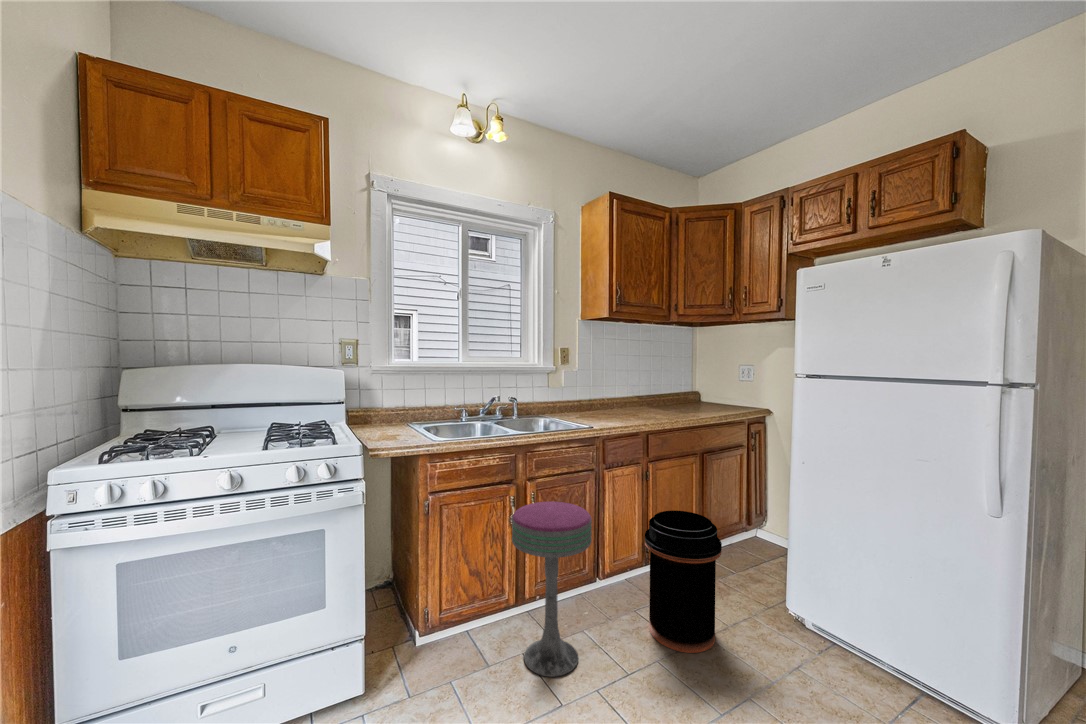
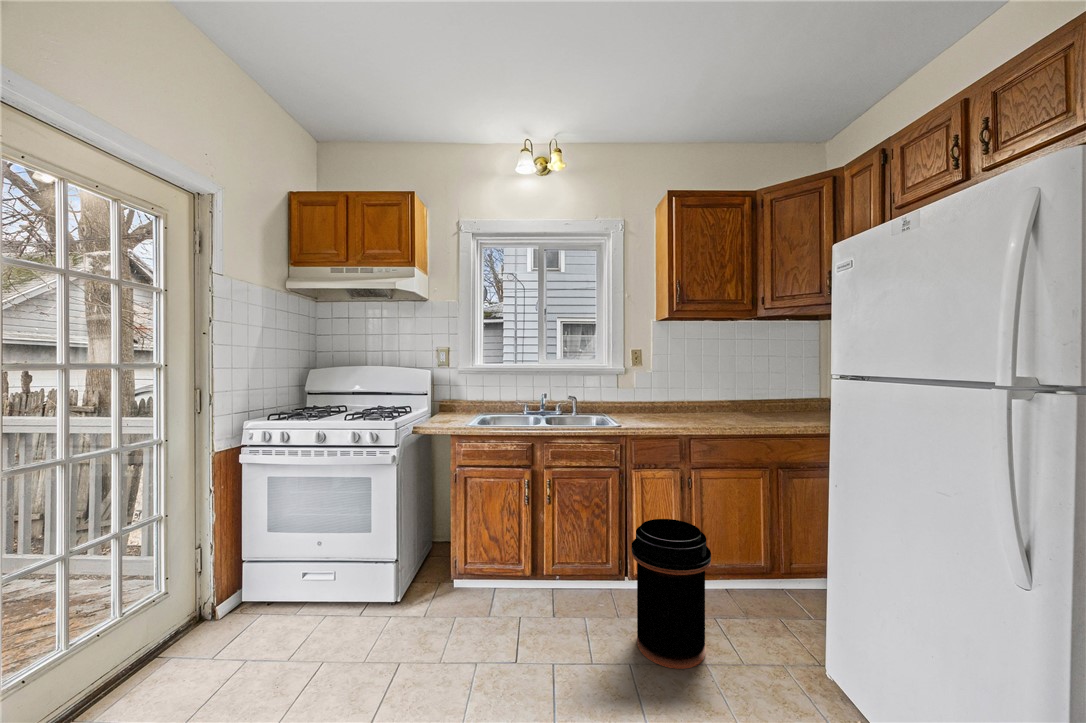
bar stool: present [512,502,592,677] -> none [499,487,568,637]

